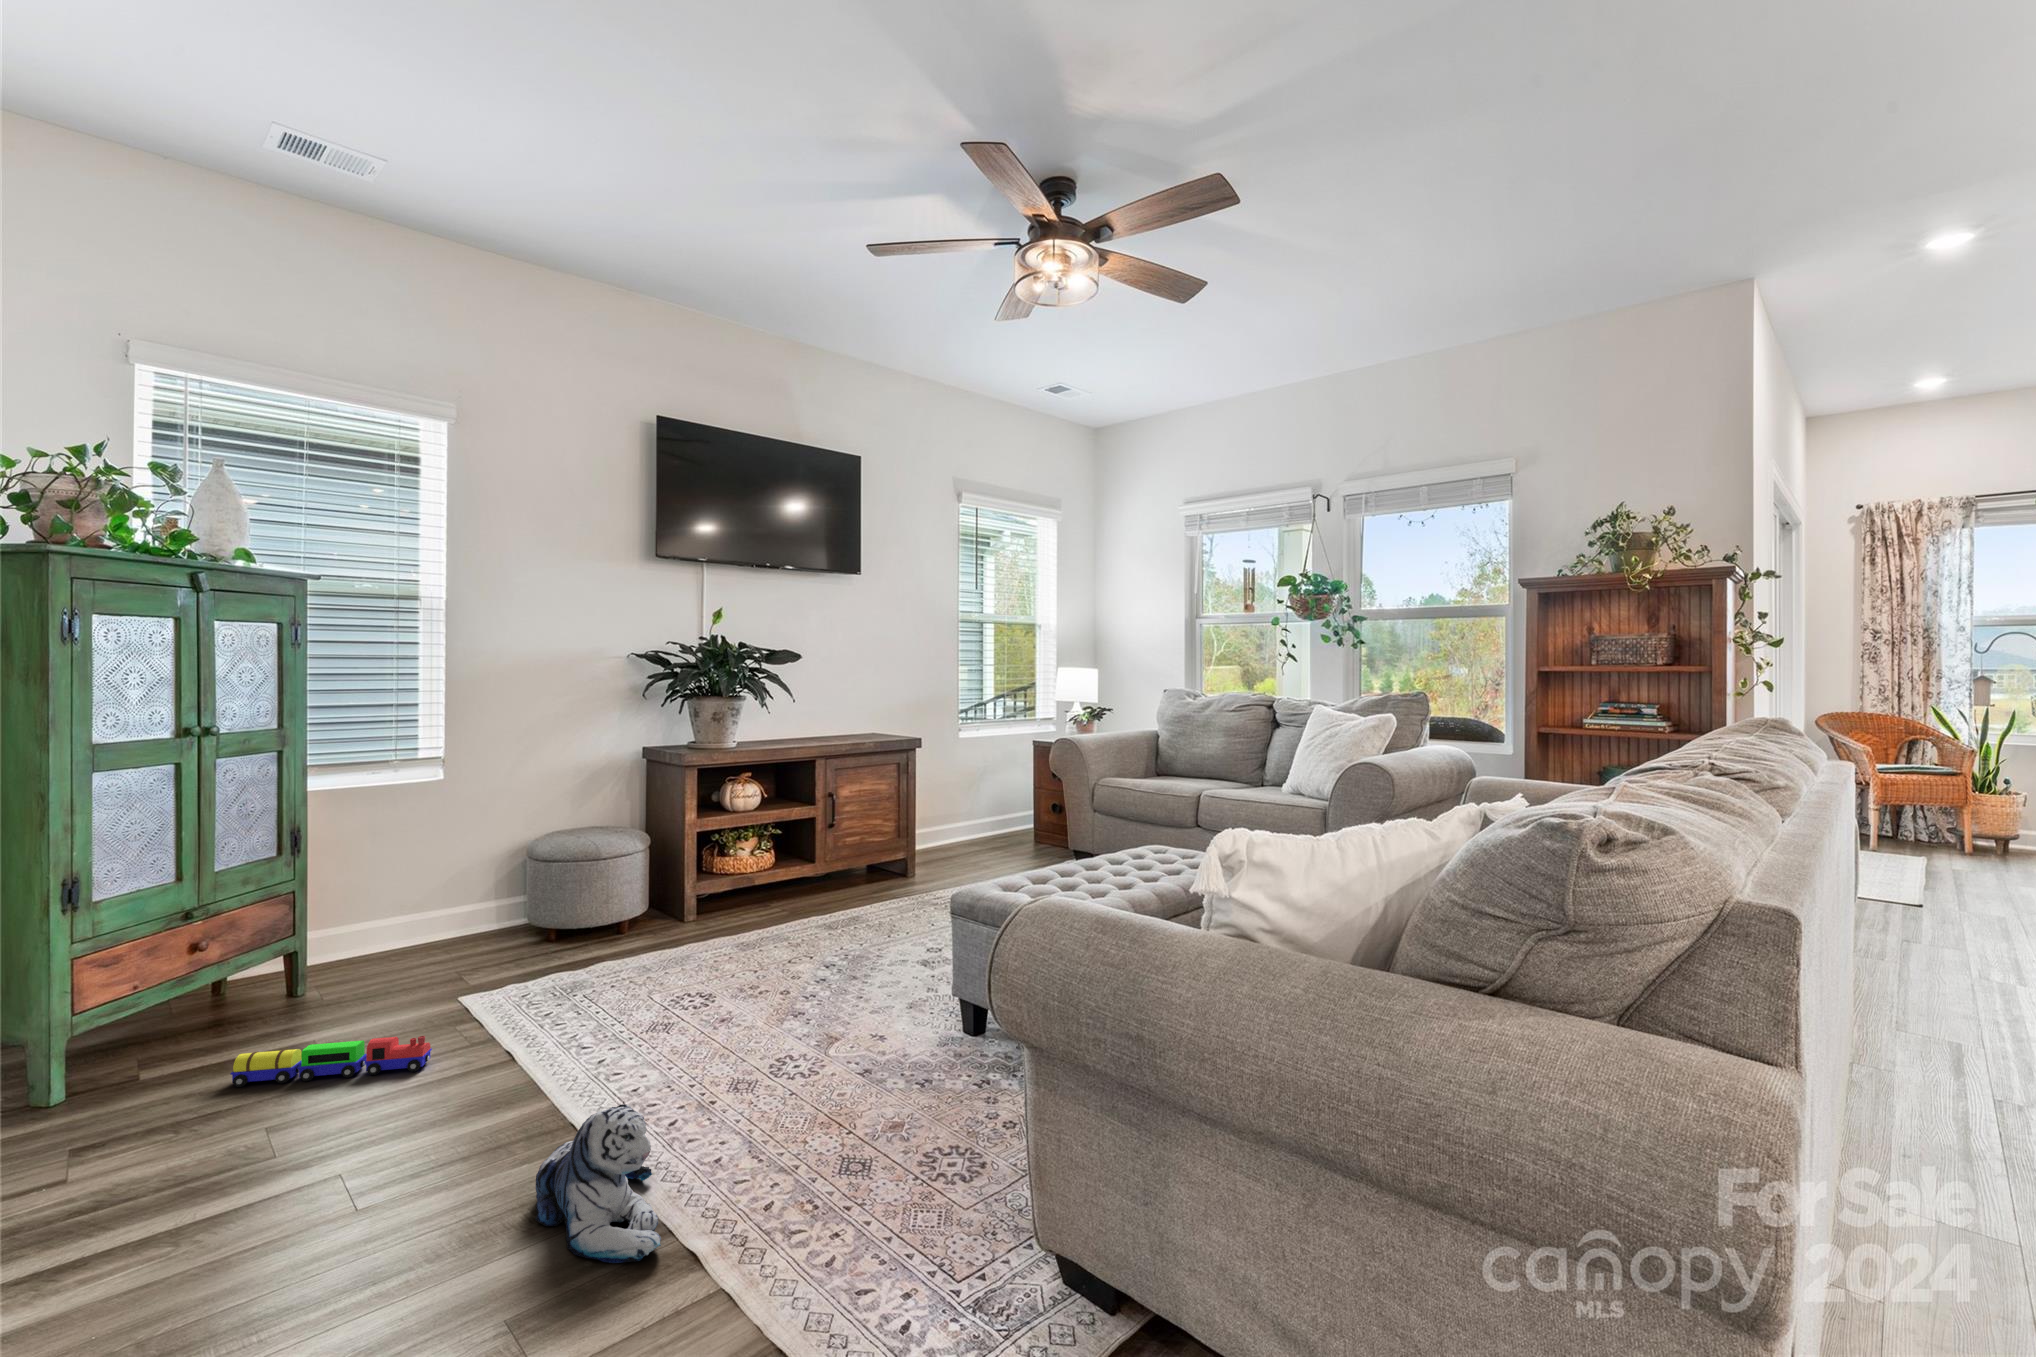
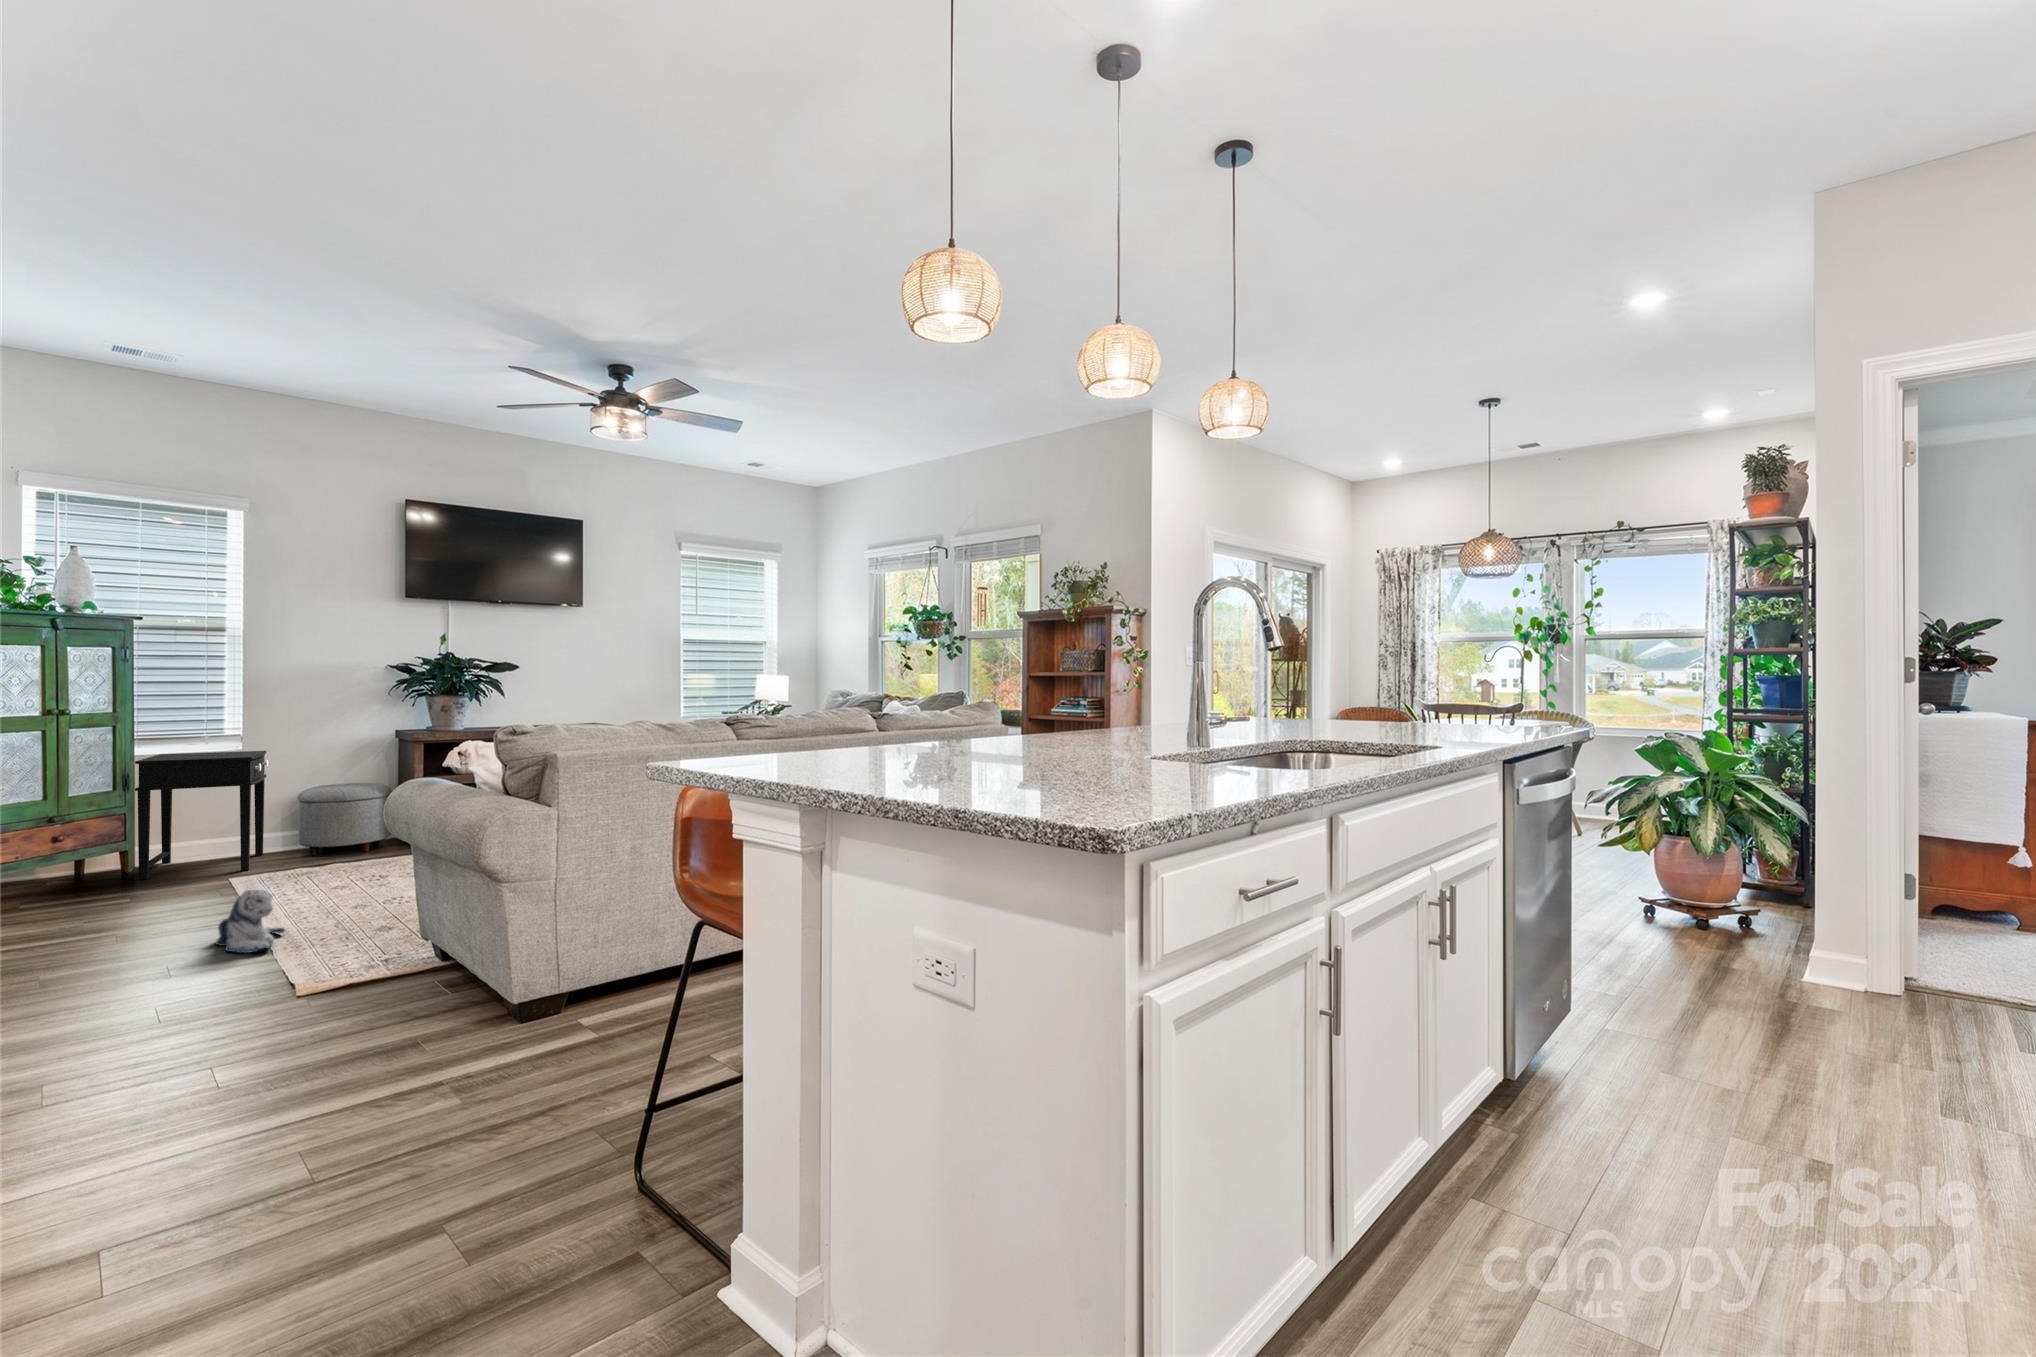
side table: none [312,780,489,994] -> present [135,751,268,880]
toy train: present [230,1036,432,1087] -> none [73,887,195,911]

